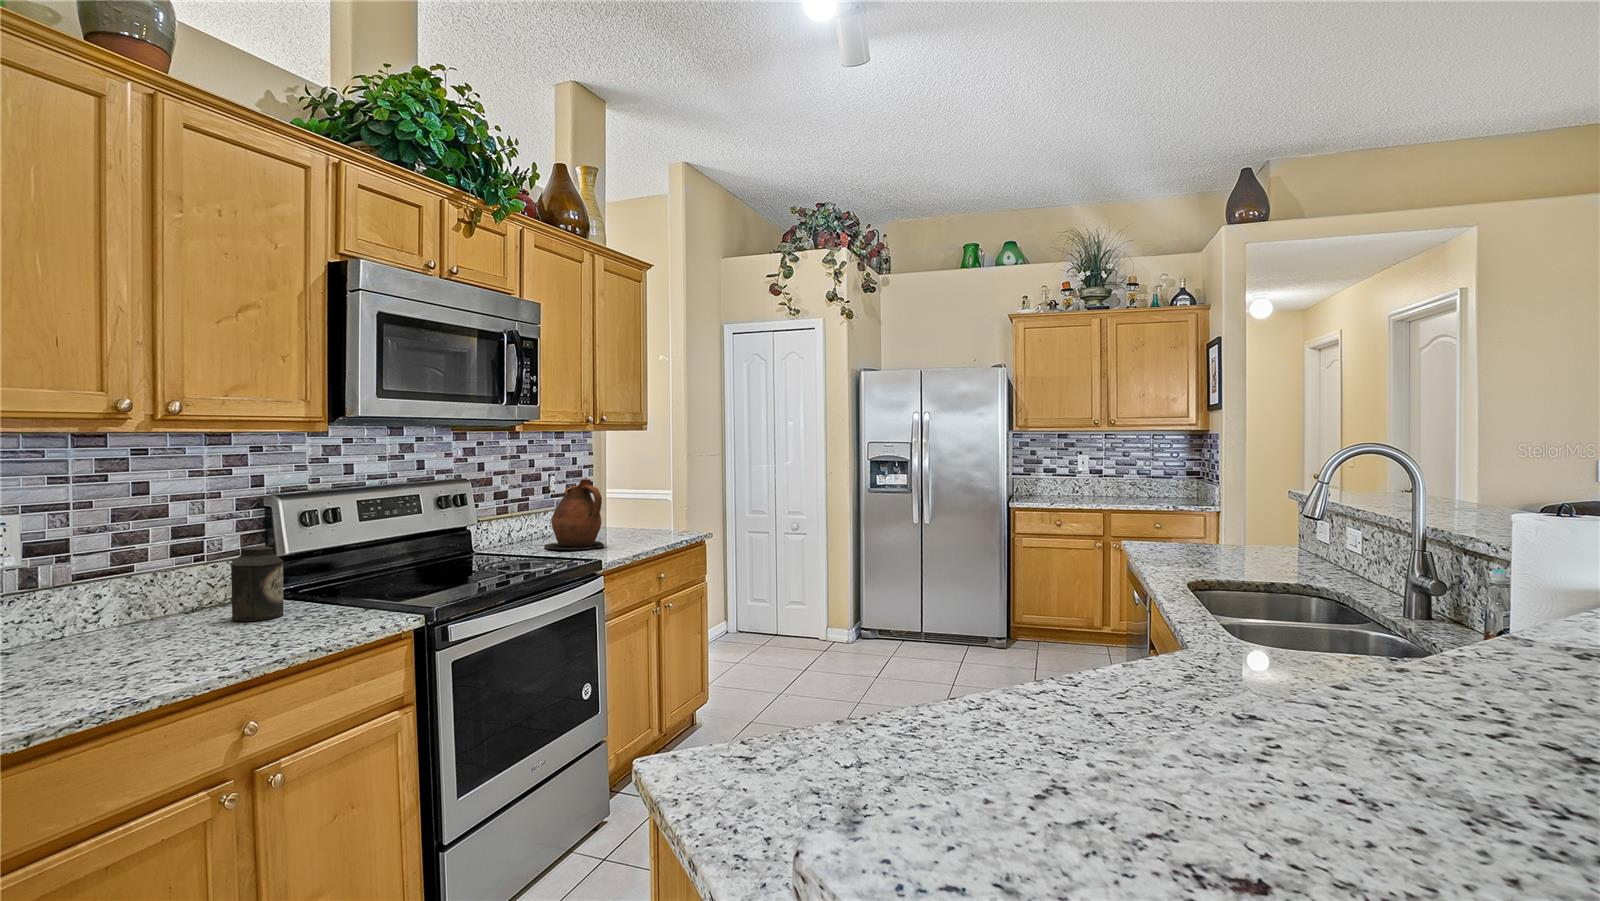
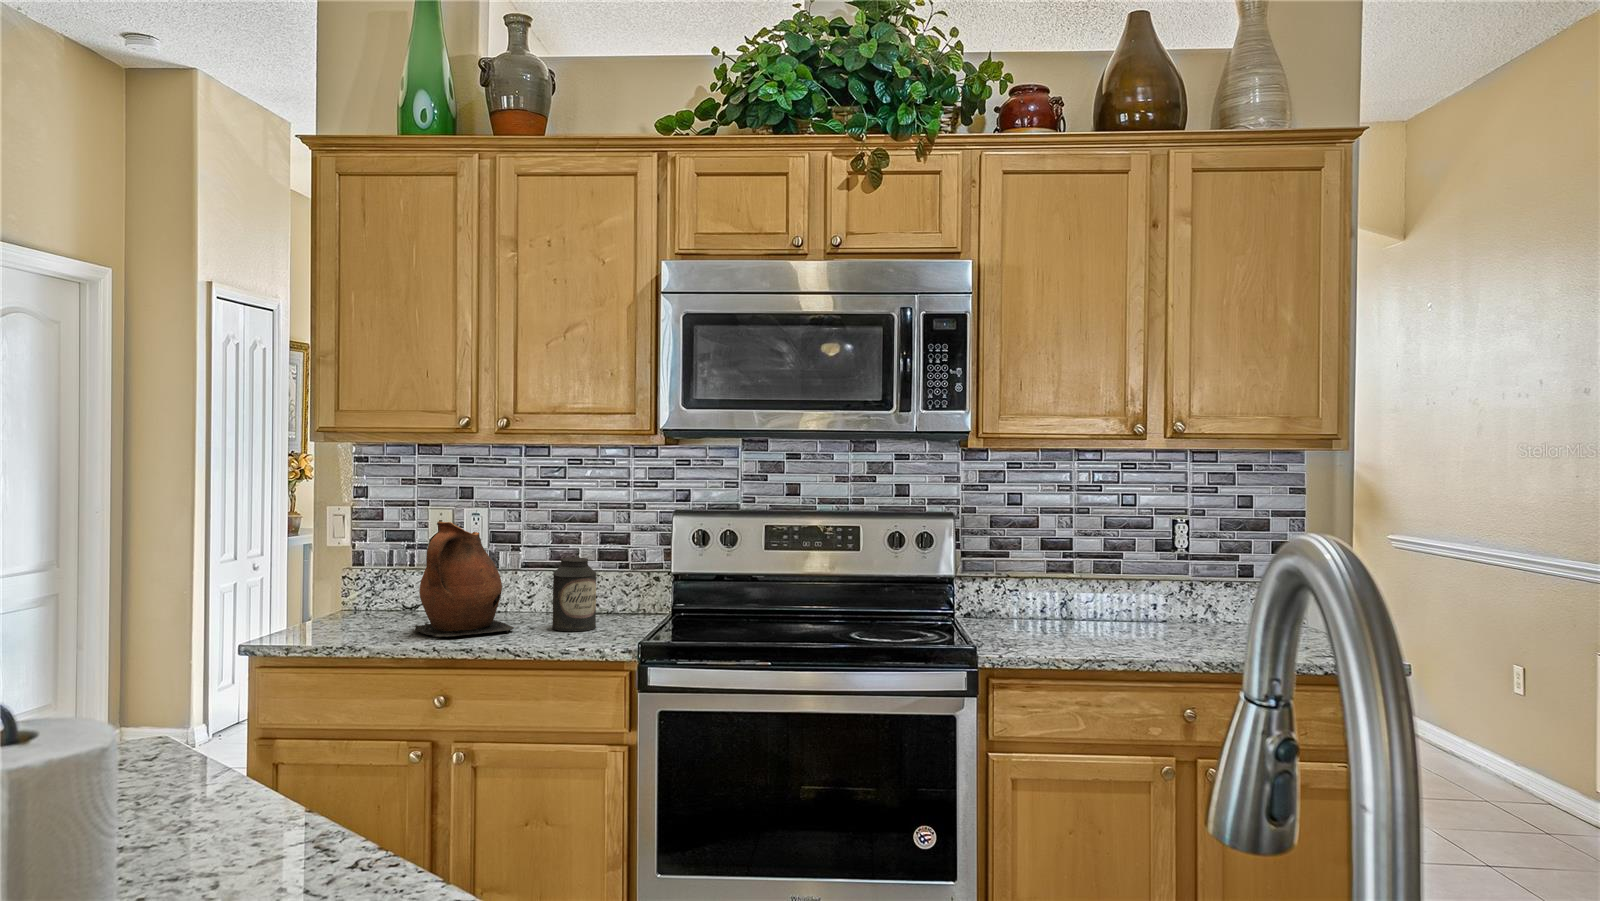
ceramic pitcher: present [544,479,604,549] -> present [413,522,514,637]

